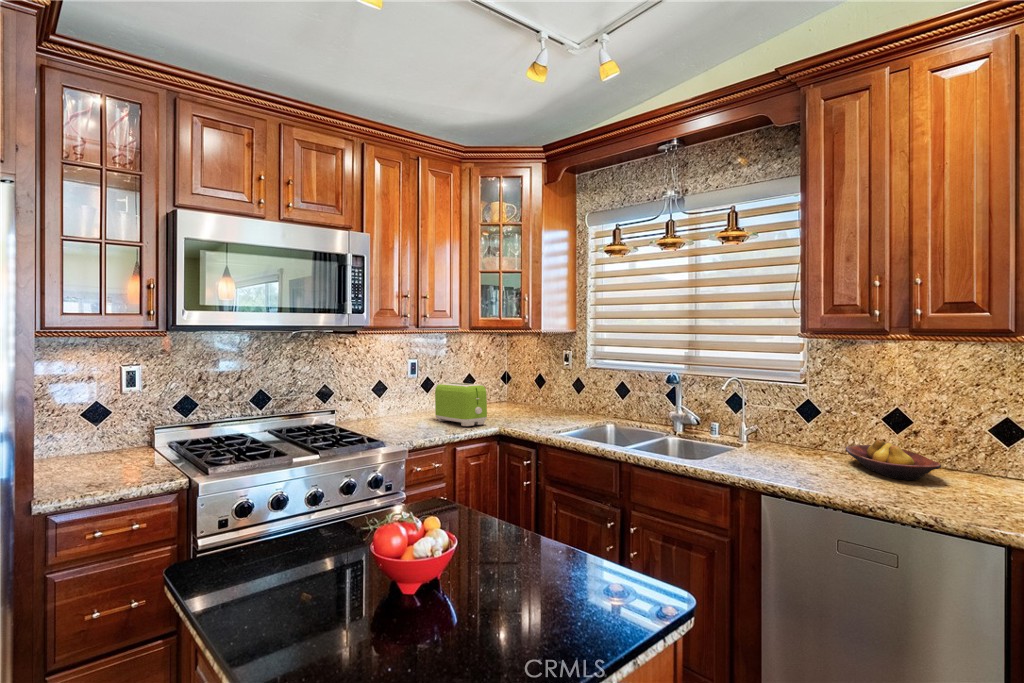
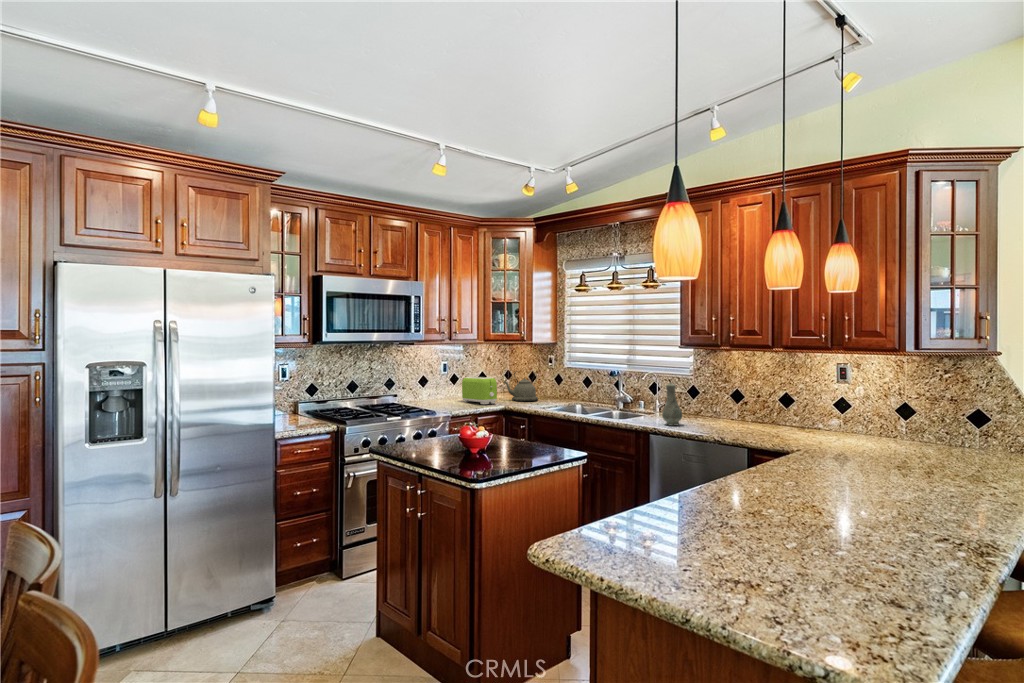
kettle: none [498,373,549,420] -> present [504,372,538,401]
vase: none [775,397,815,477] -> present [662,382,682,426]
fruit bowl: present [846,439,941,480] -> none [707,406,748,426]

